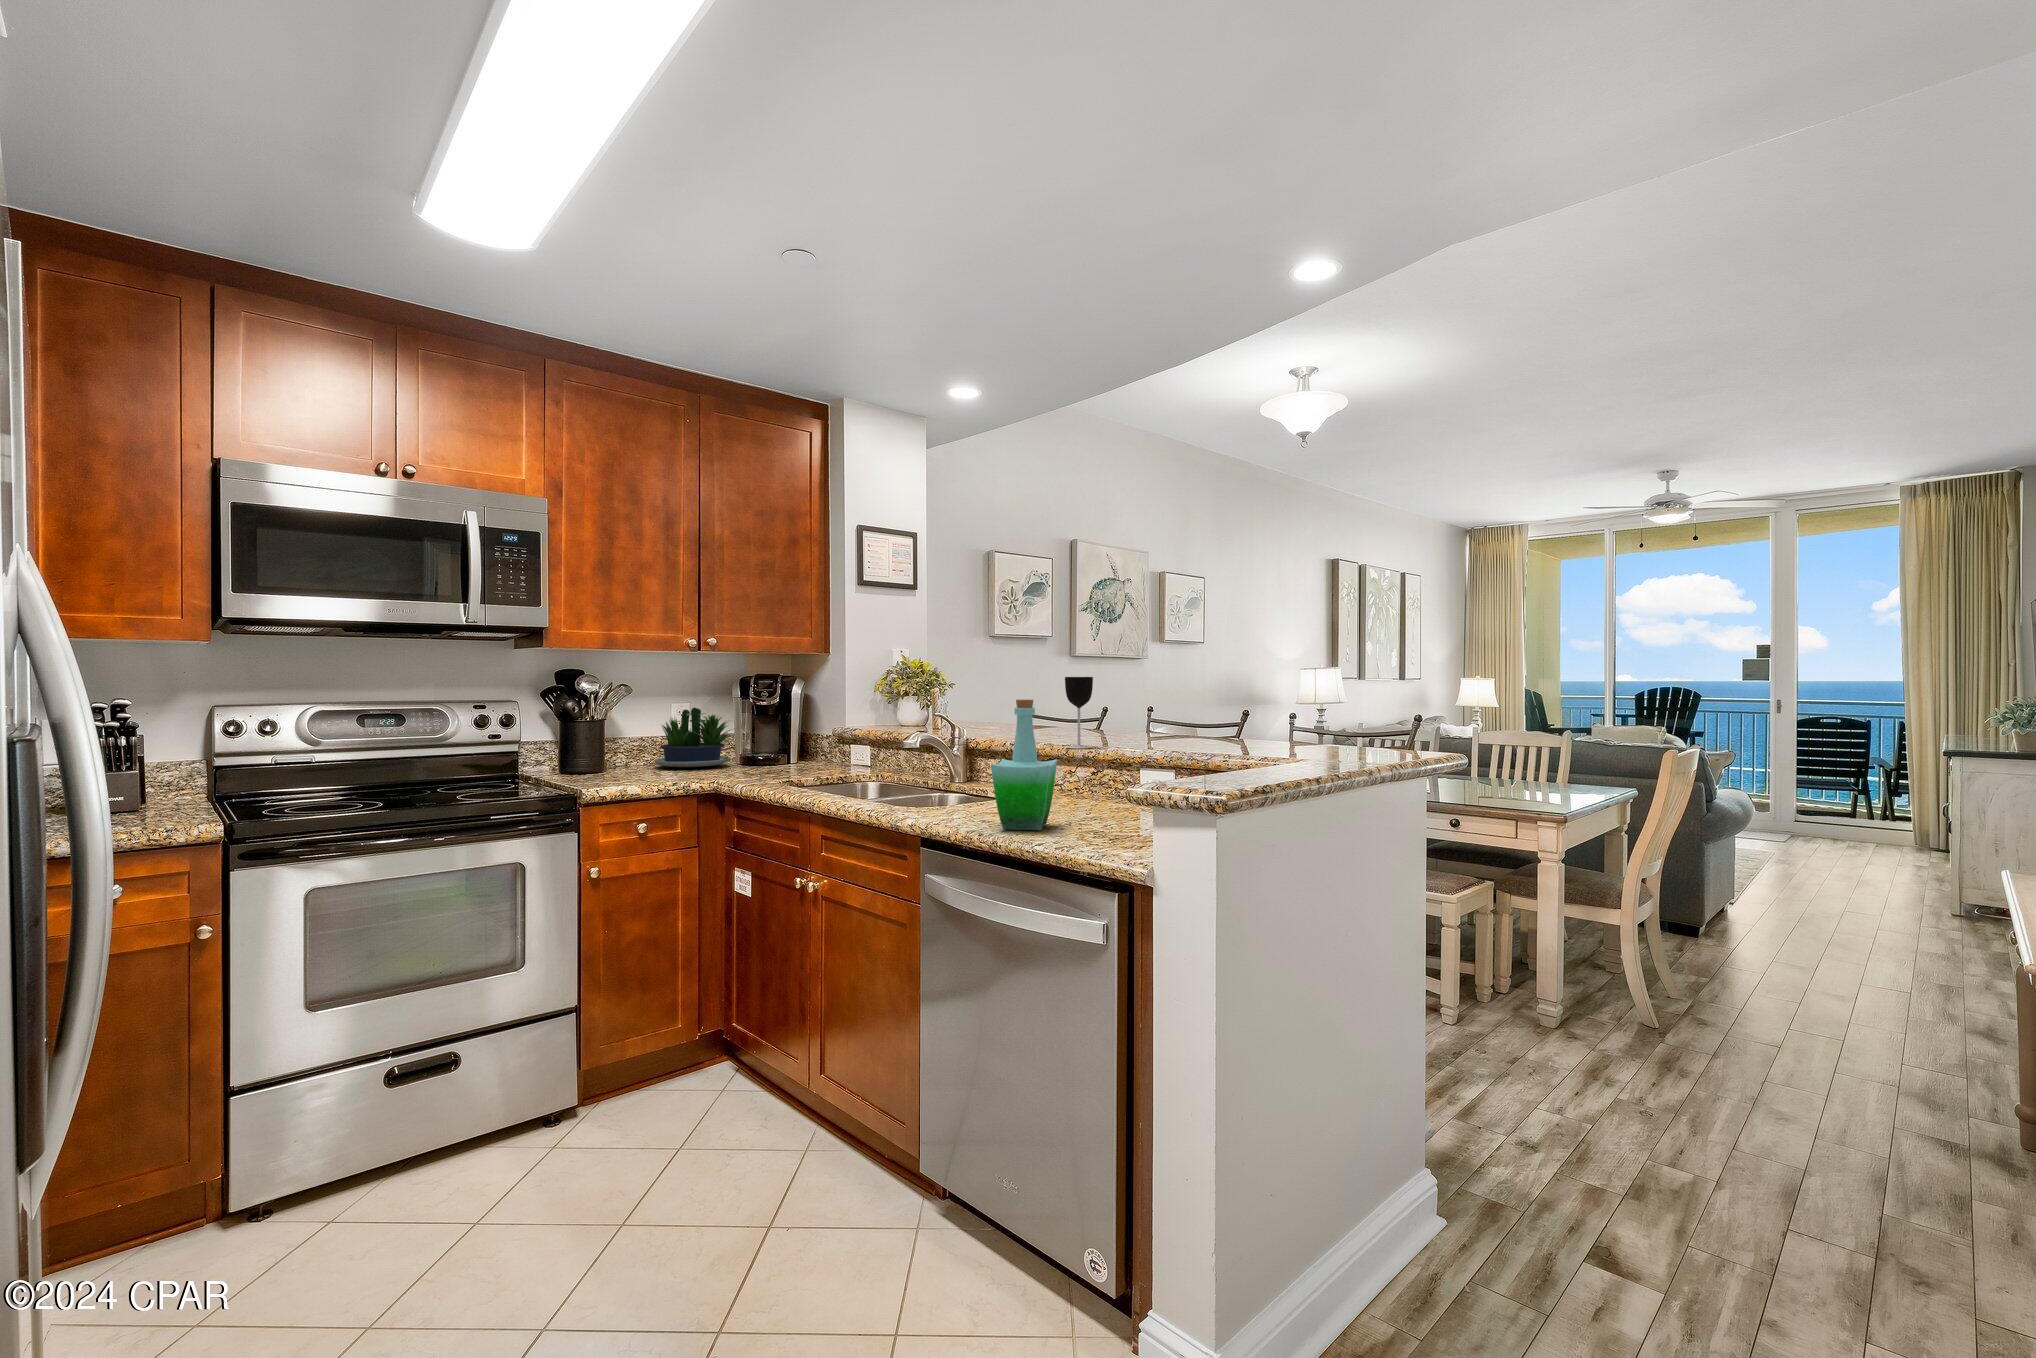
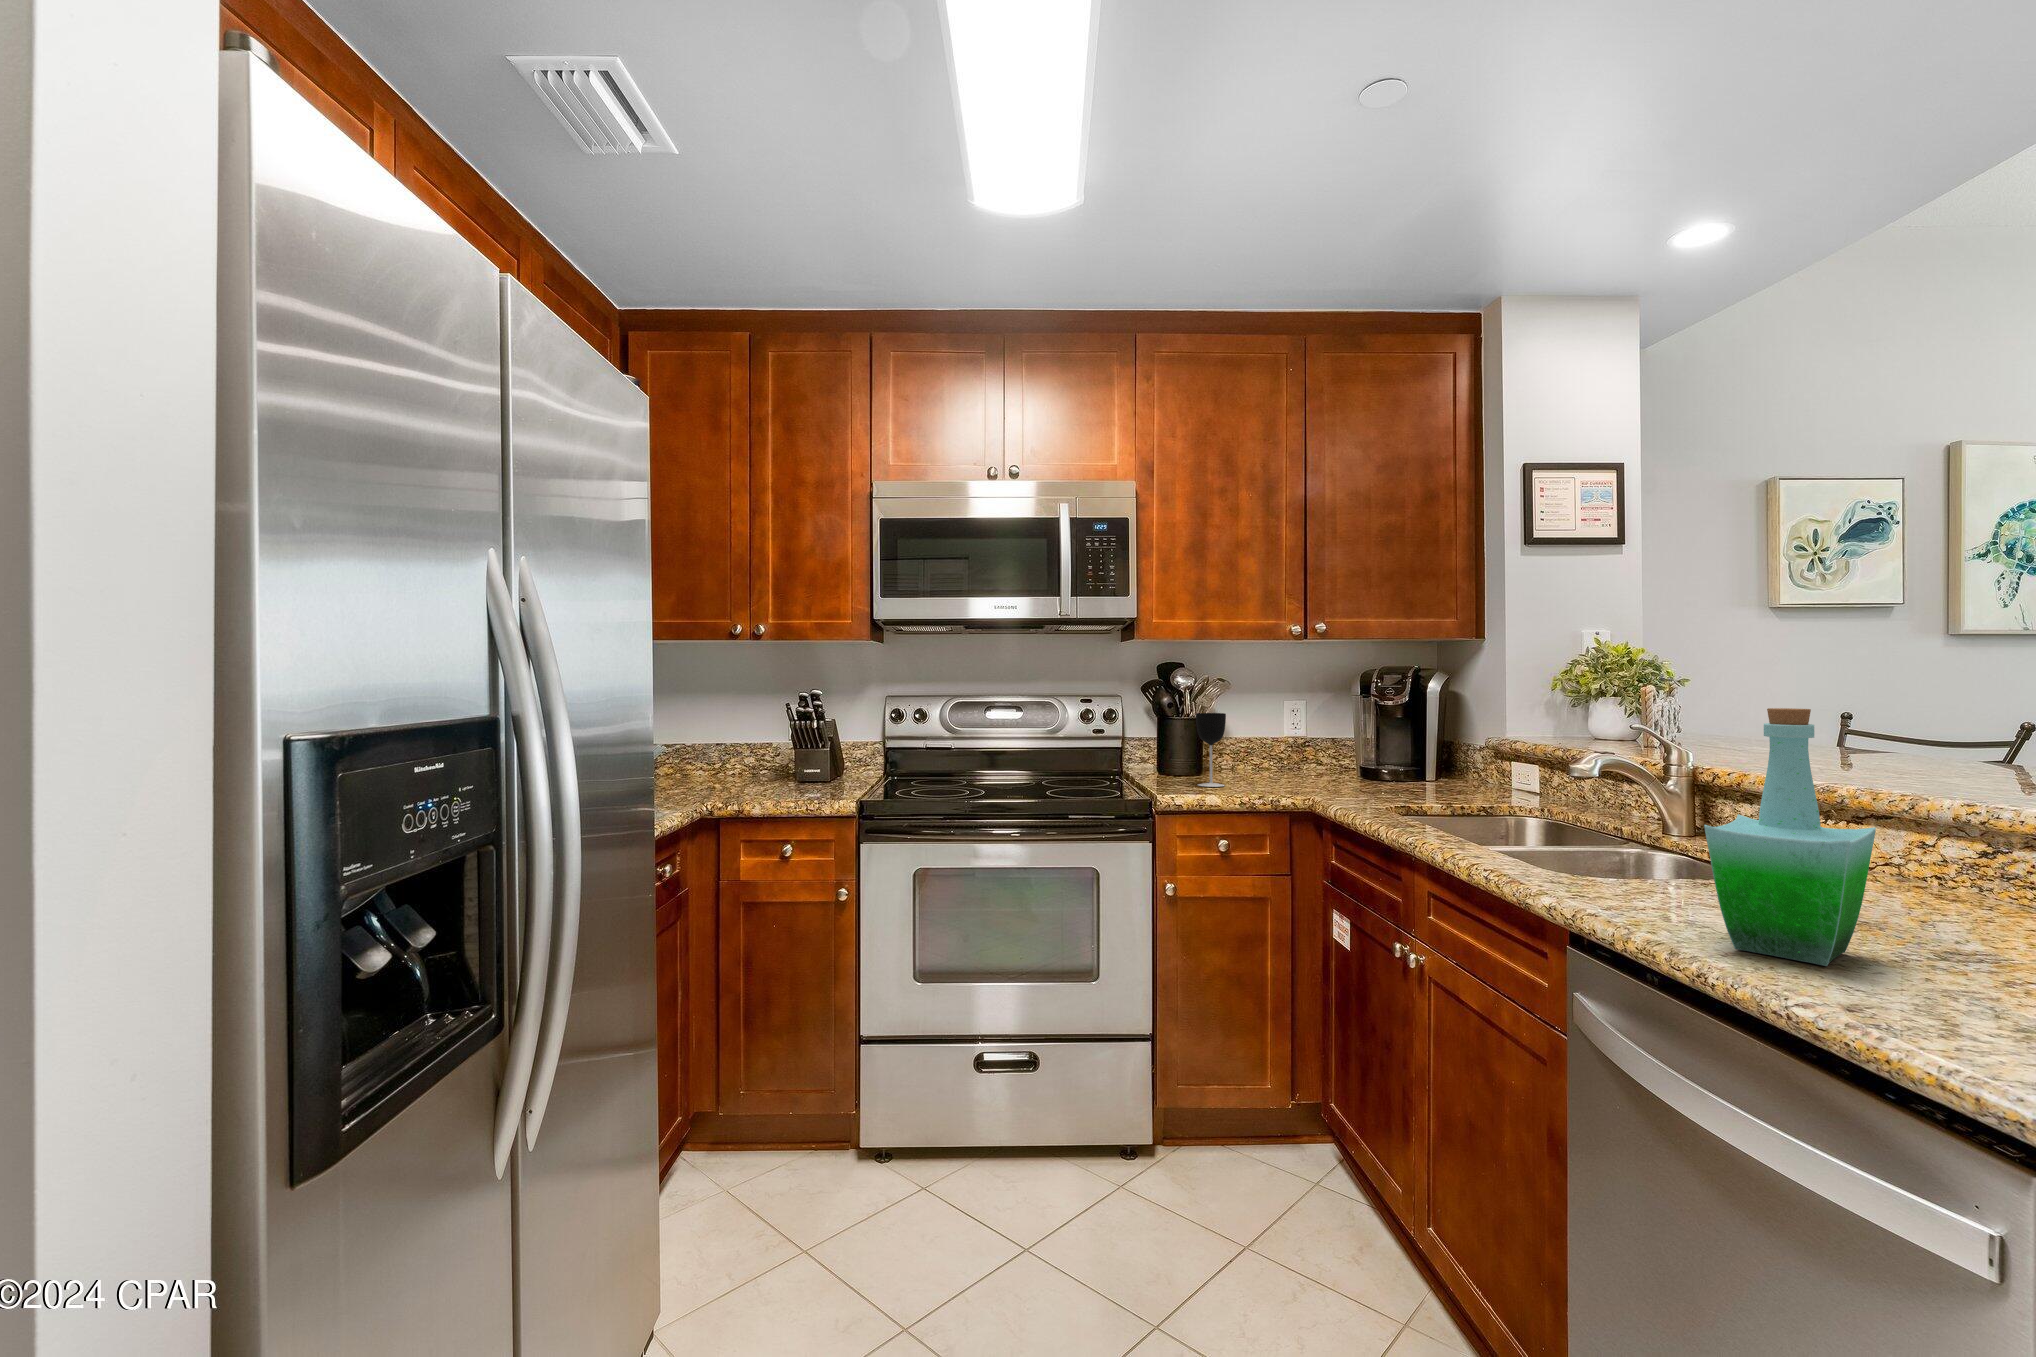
wine glass: present [1065,677,1093,748] -> present [1196,713,1226,787]
potted plant: present [654,708,732,767] -> none [1264,706,1368,776]

